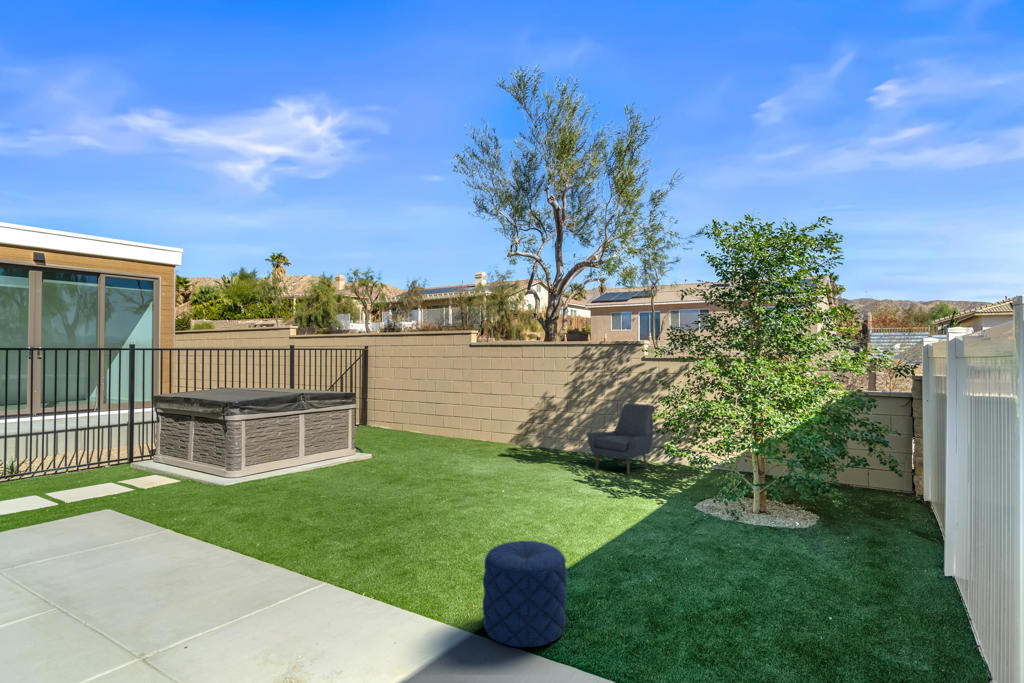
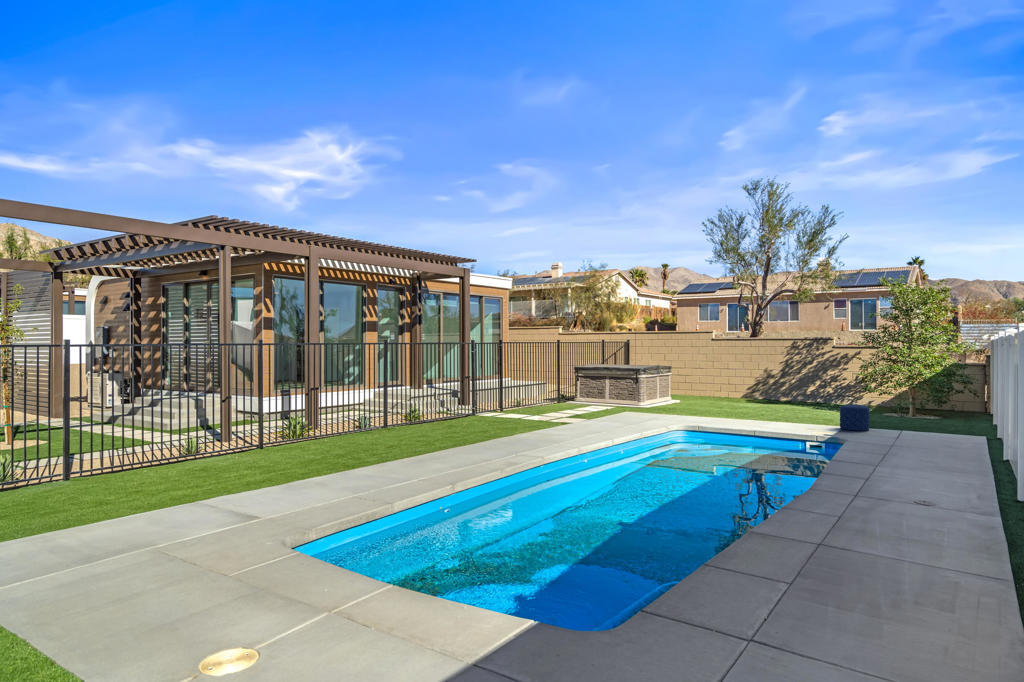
chair: present [587,404,654,474] -> none [805,373,842,407]

